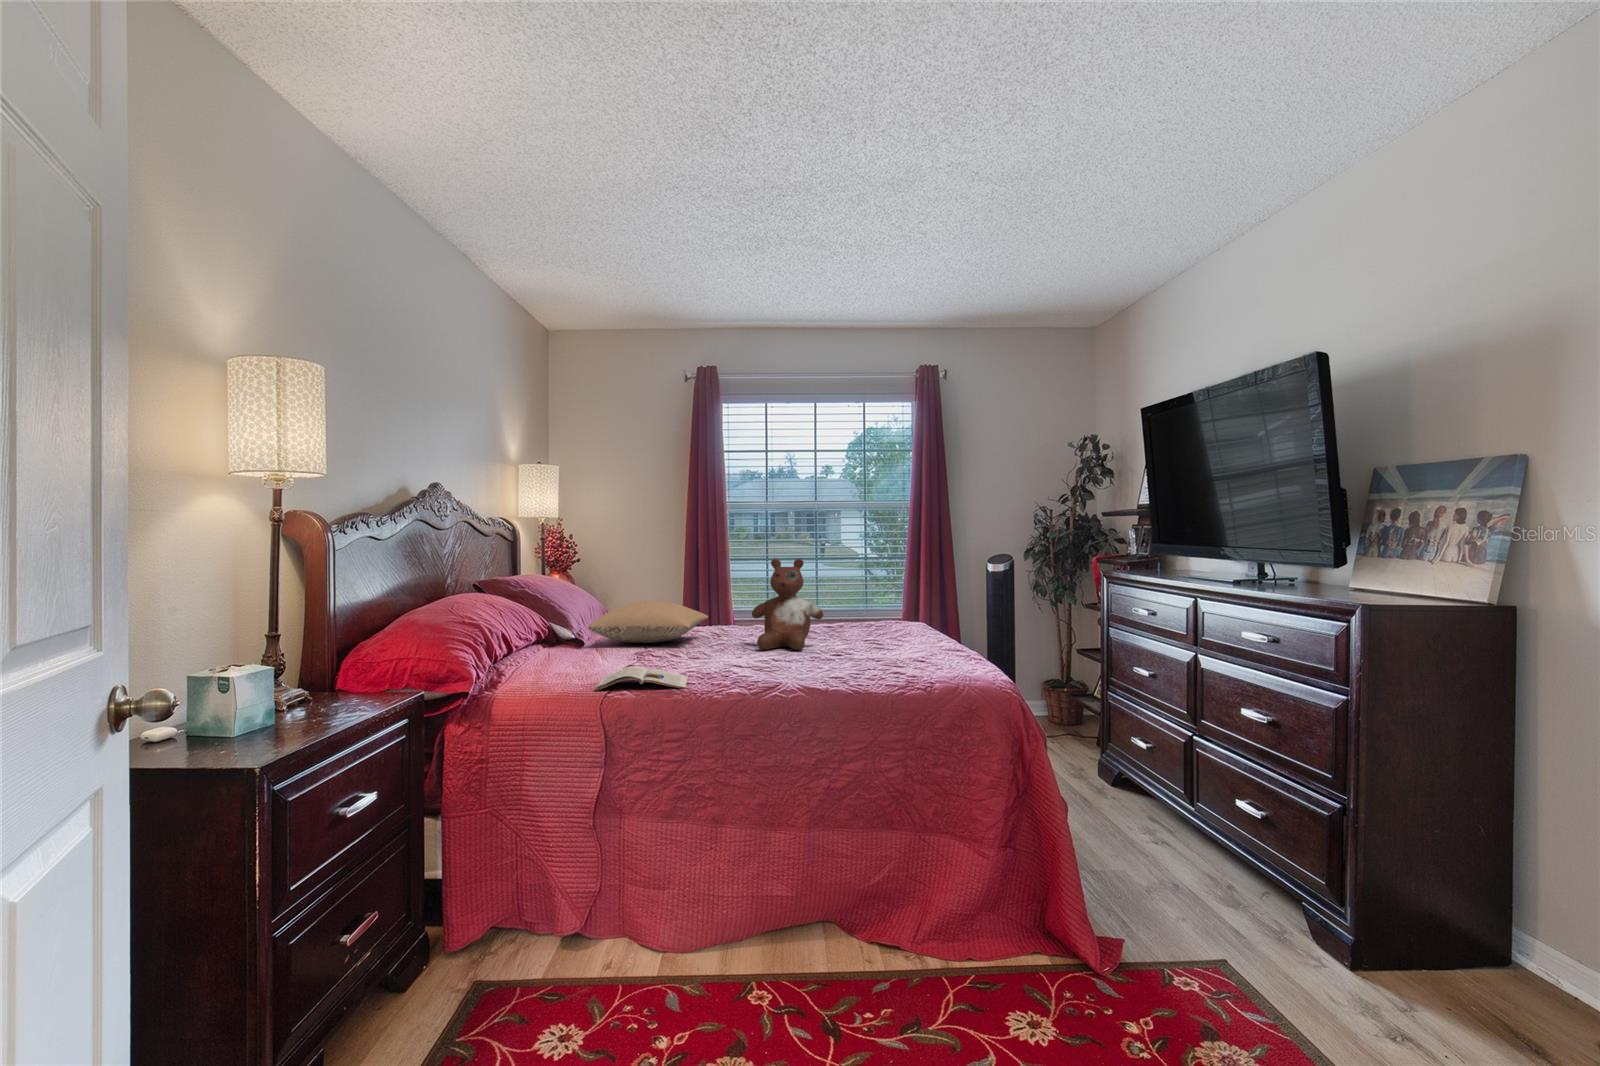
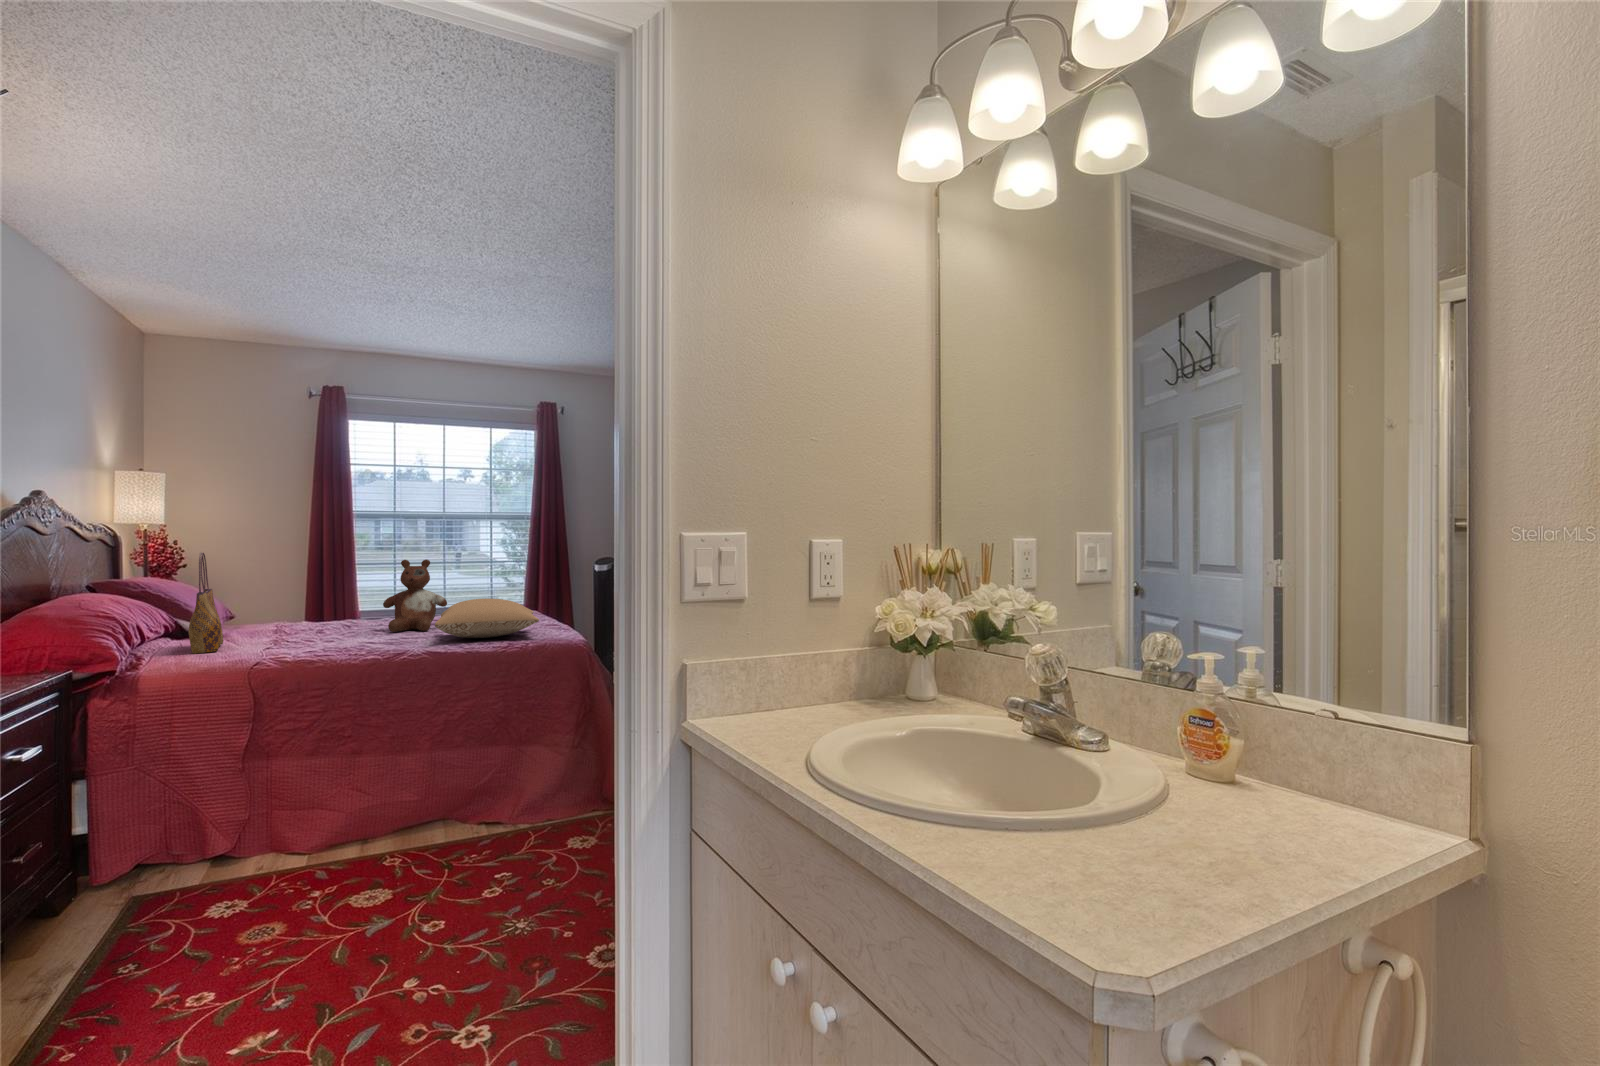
tote bag: none [551,548,589,669] -> present [188,552,223,654]
pillow: present [589,601,708,643] -> present [435,598,539,638]
magazine: present [595,666,688,691] -> none [246,644,329,663]

